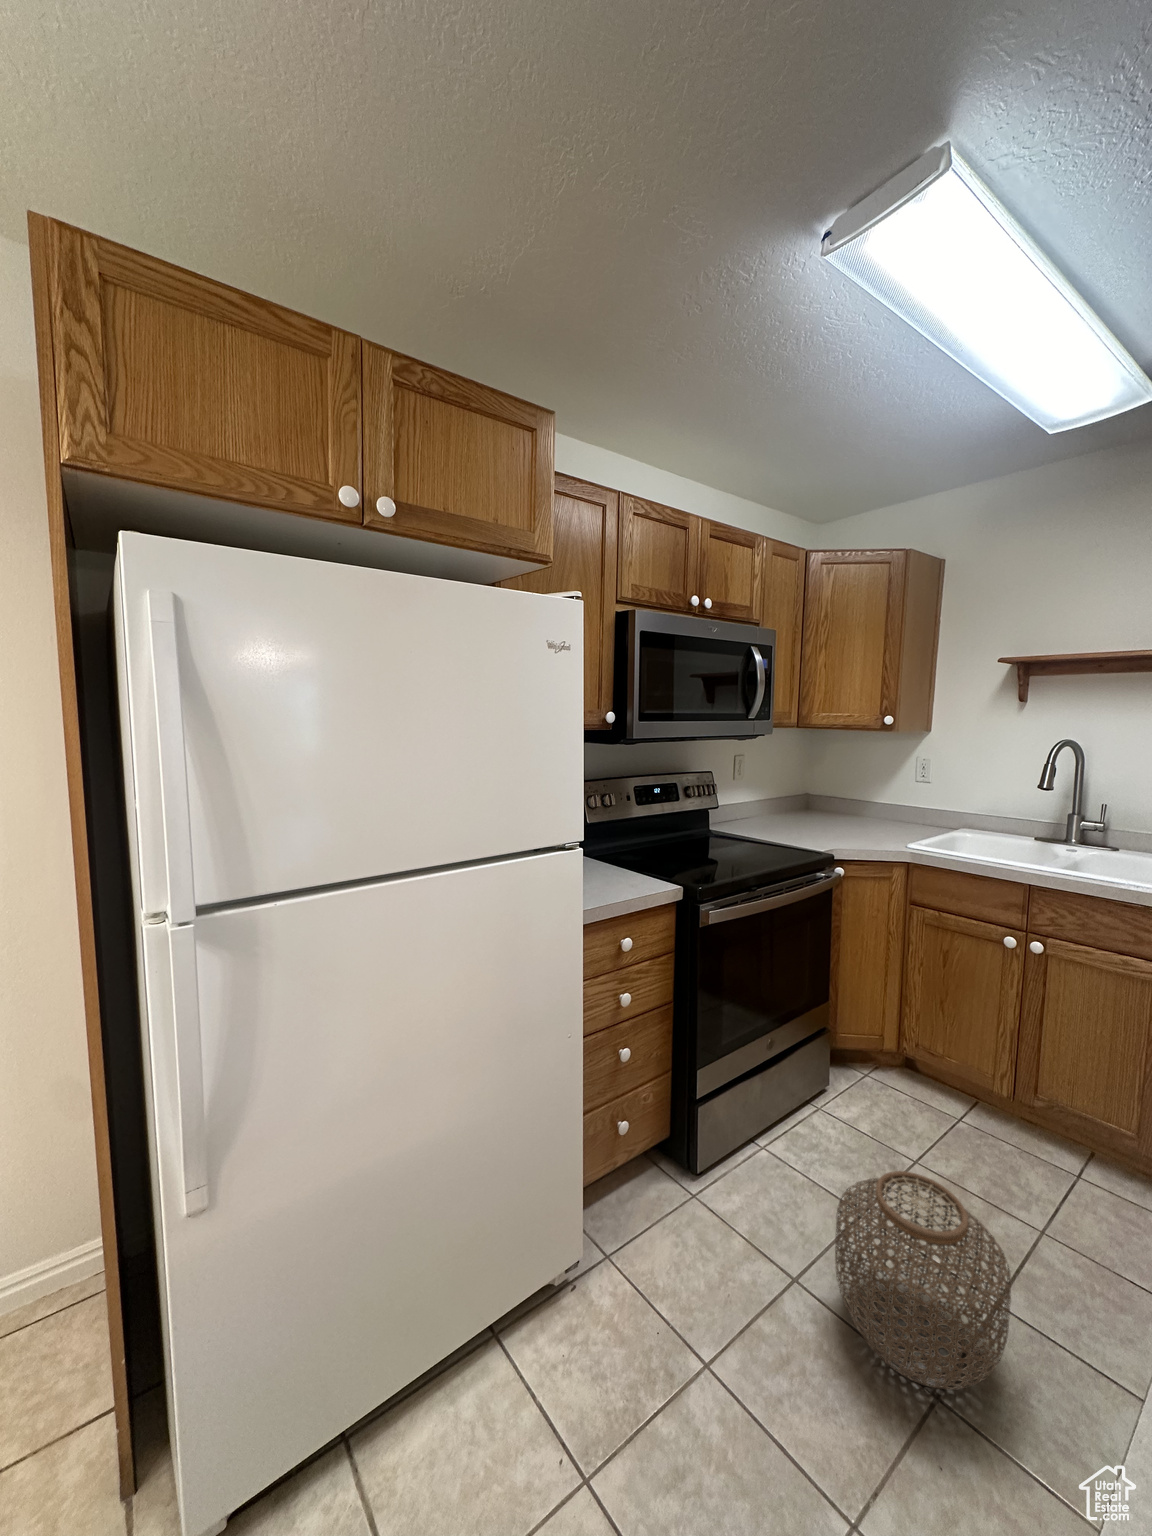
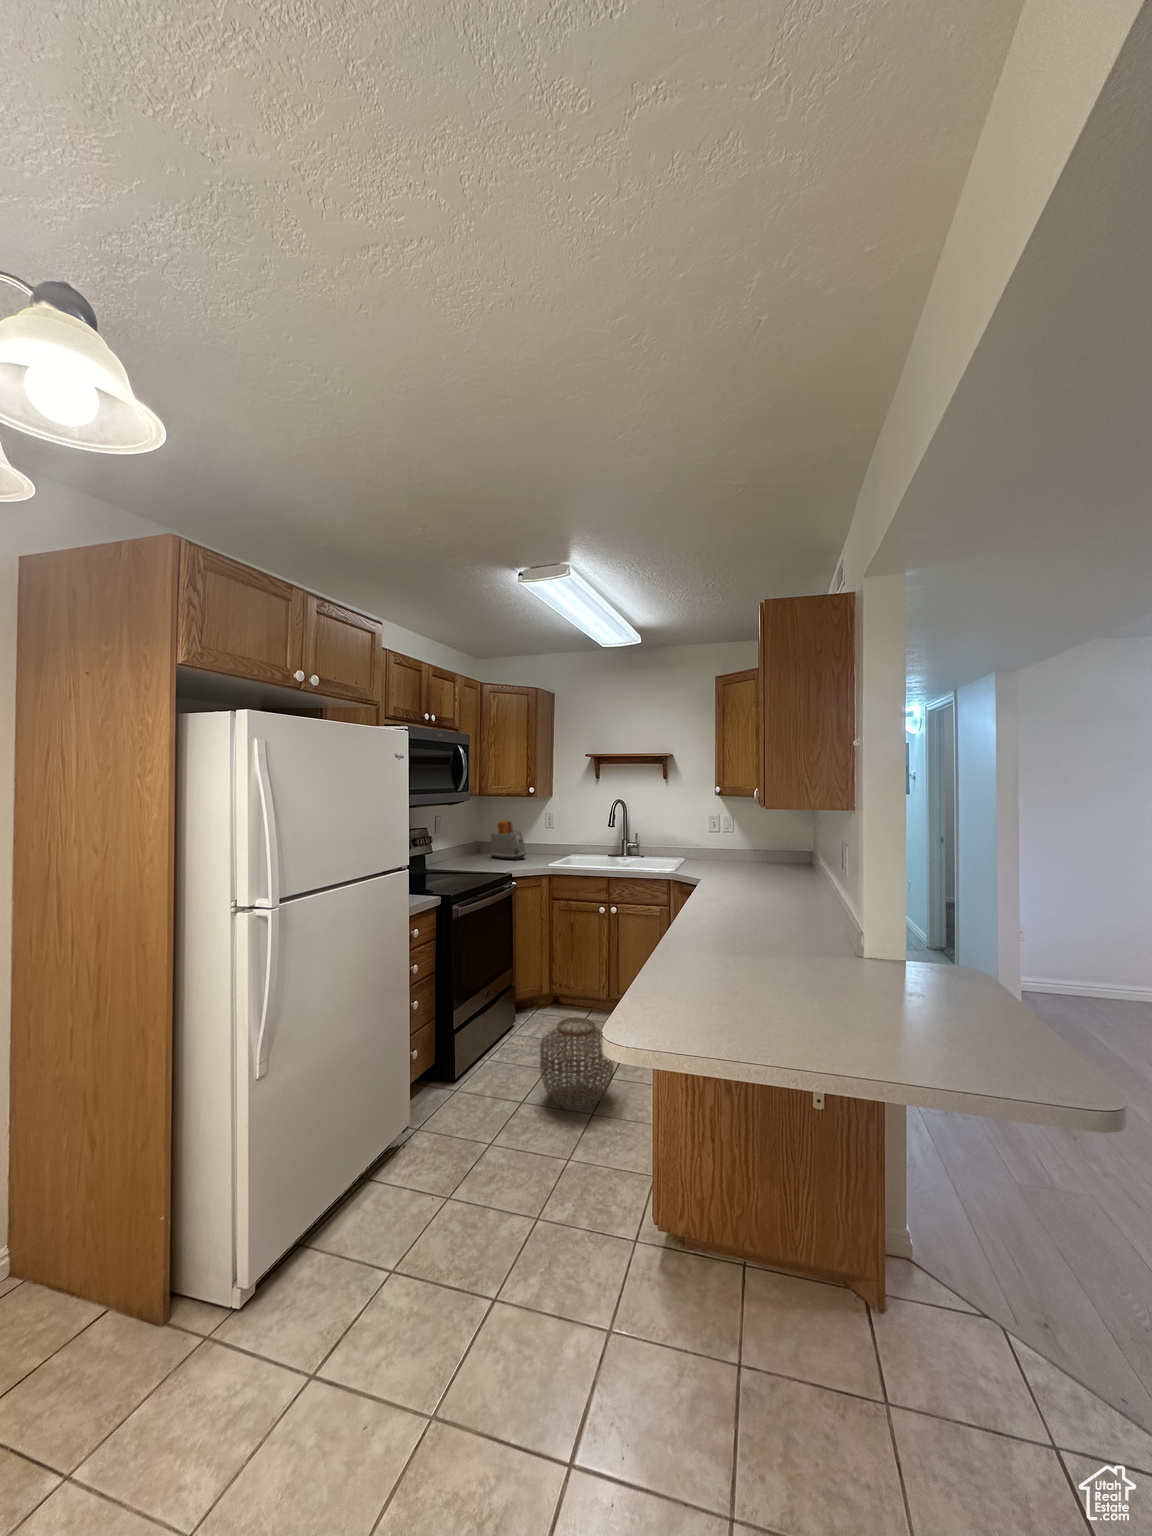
toaster: none [818,766,875,827] -> present [491,820,526,860]

